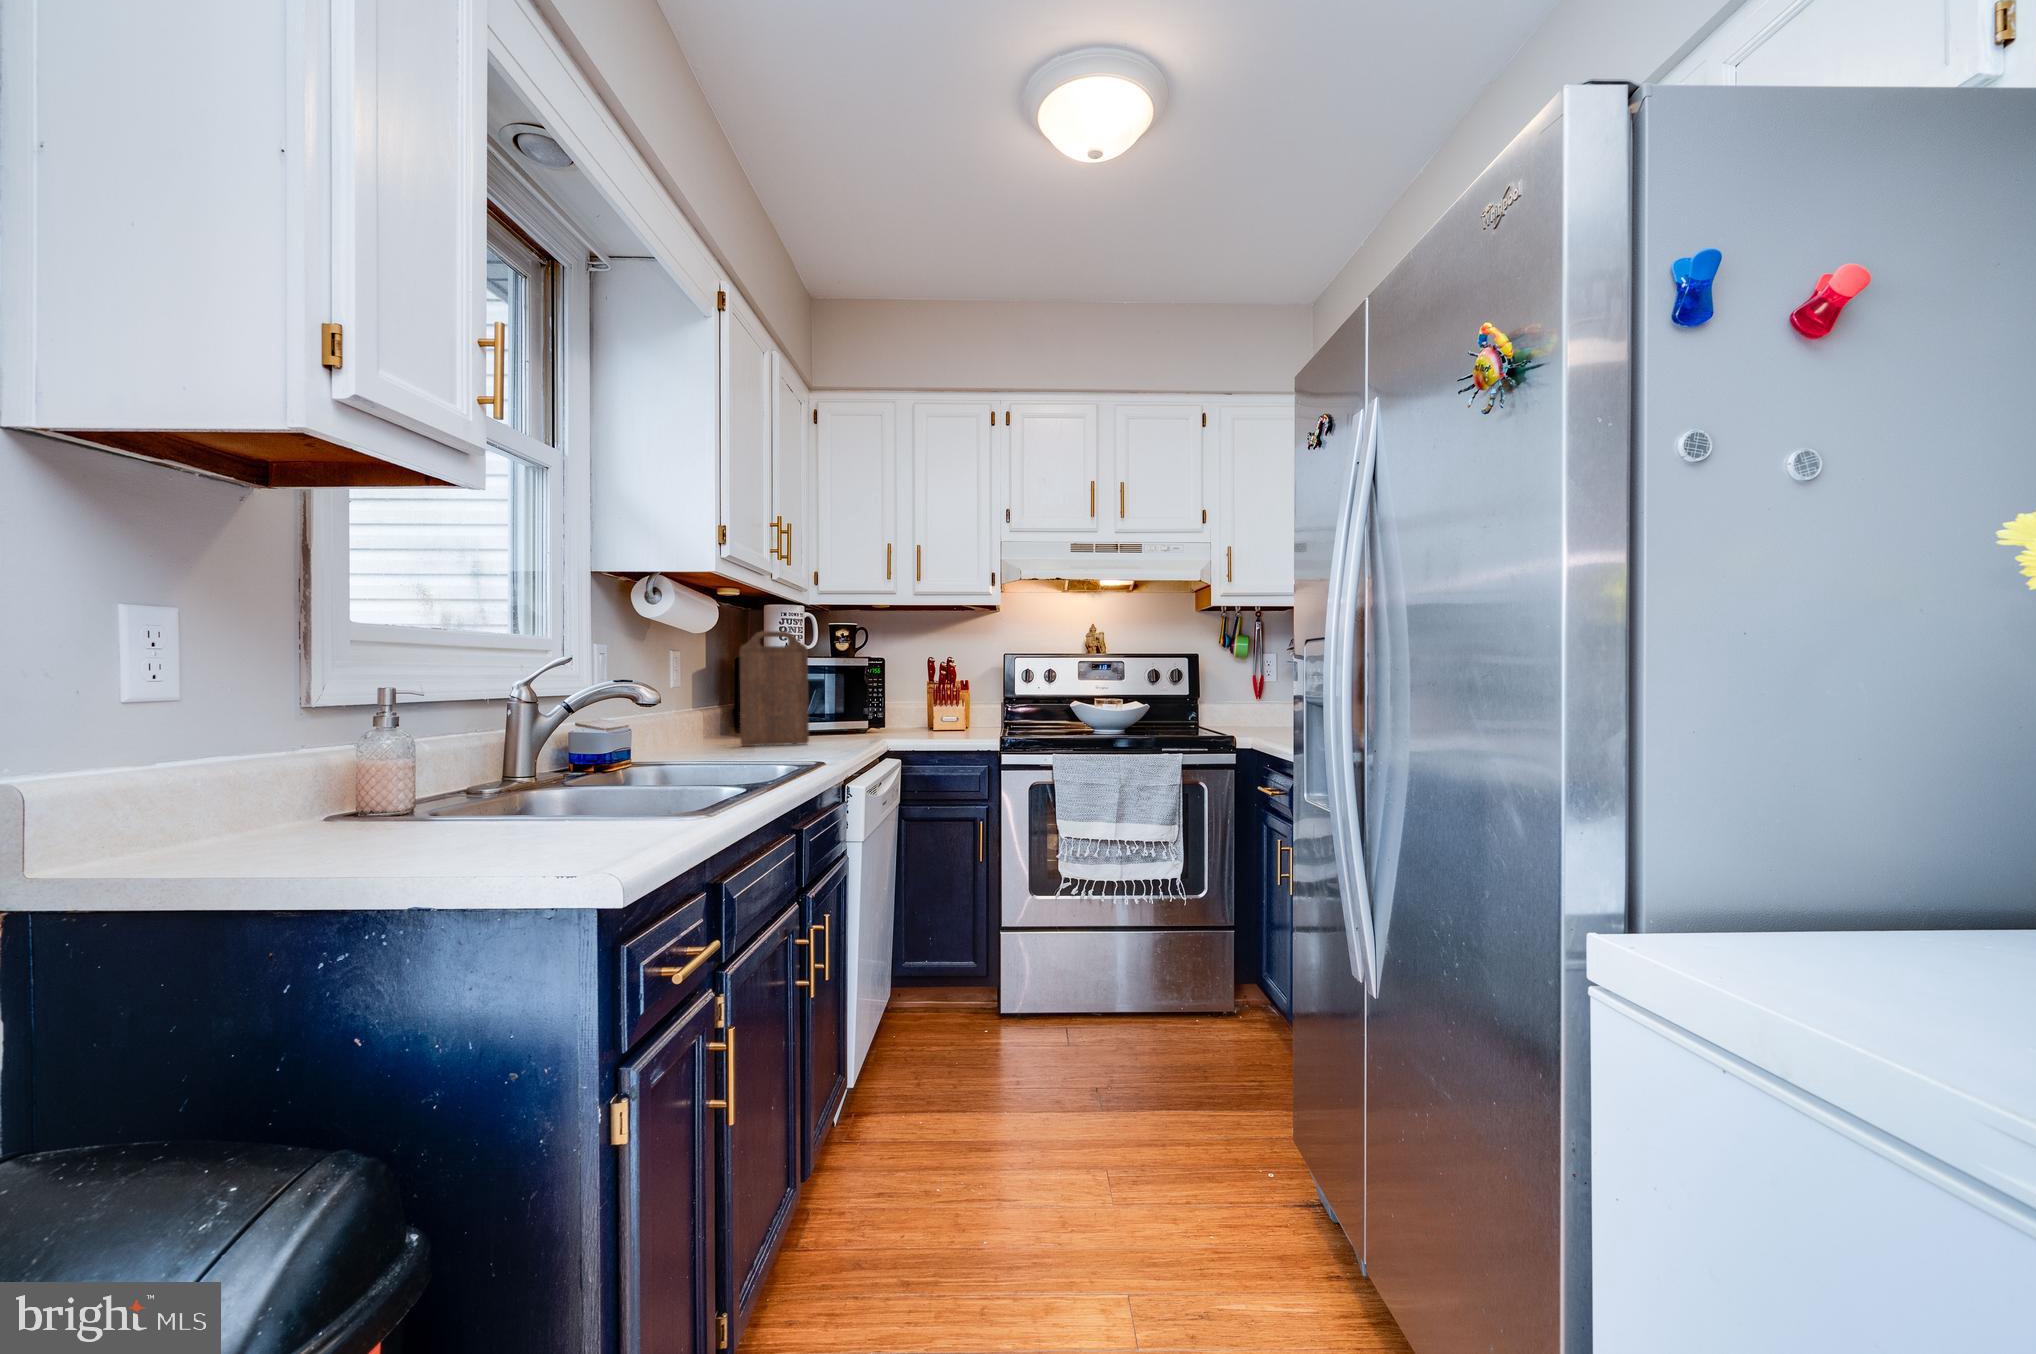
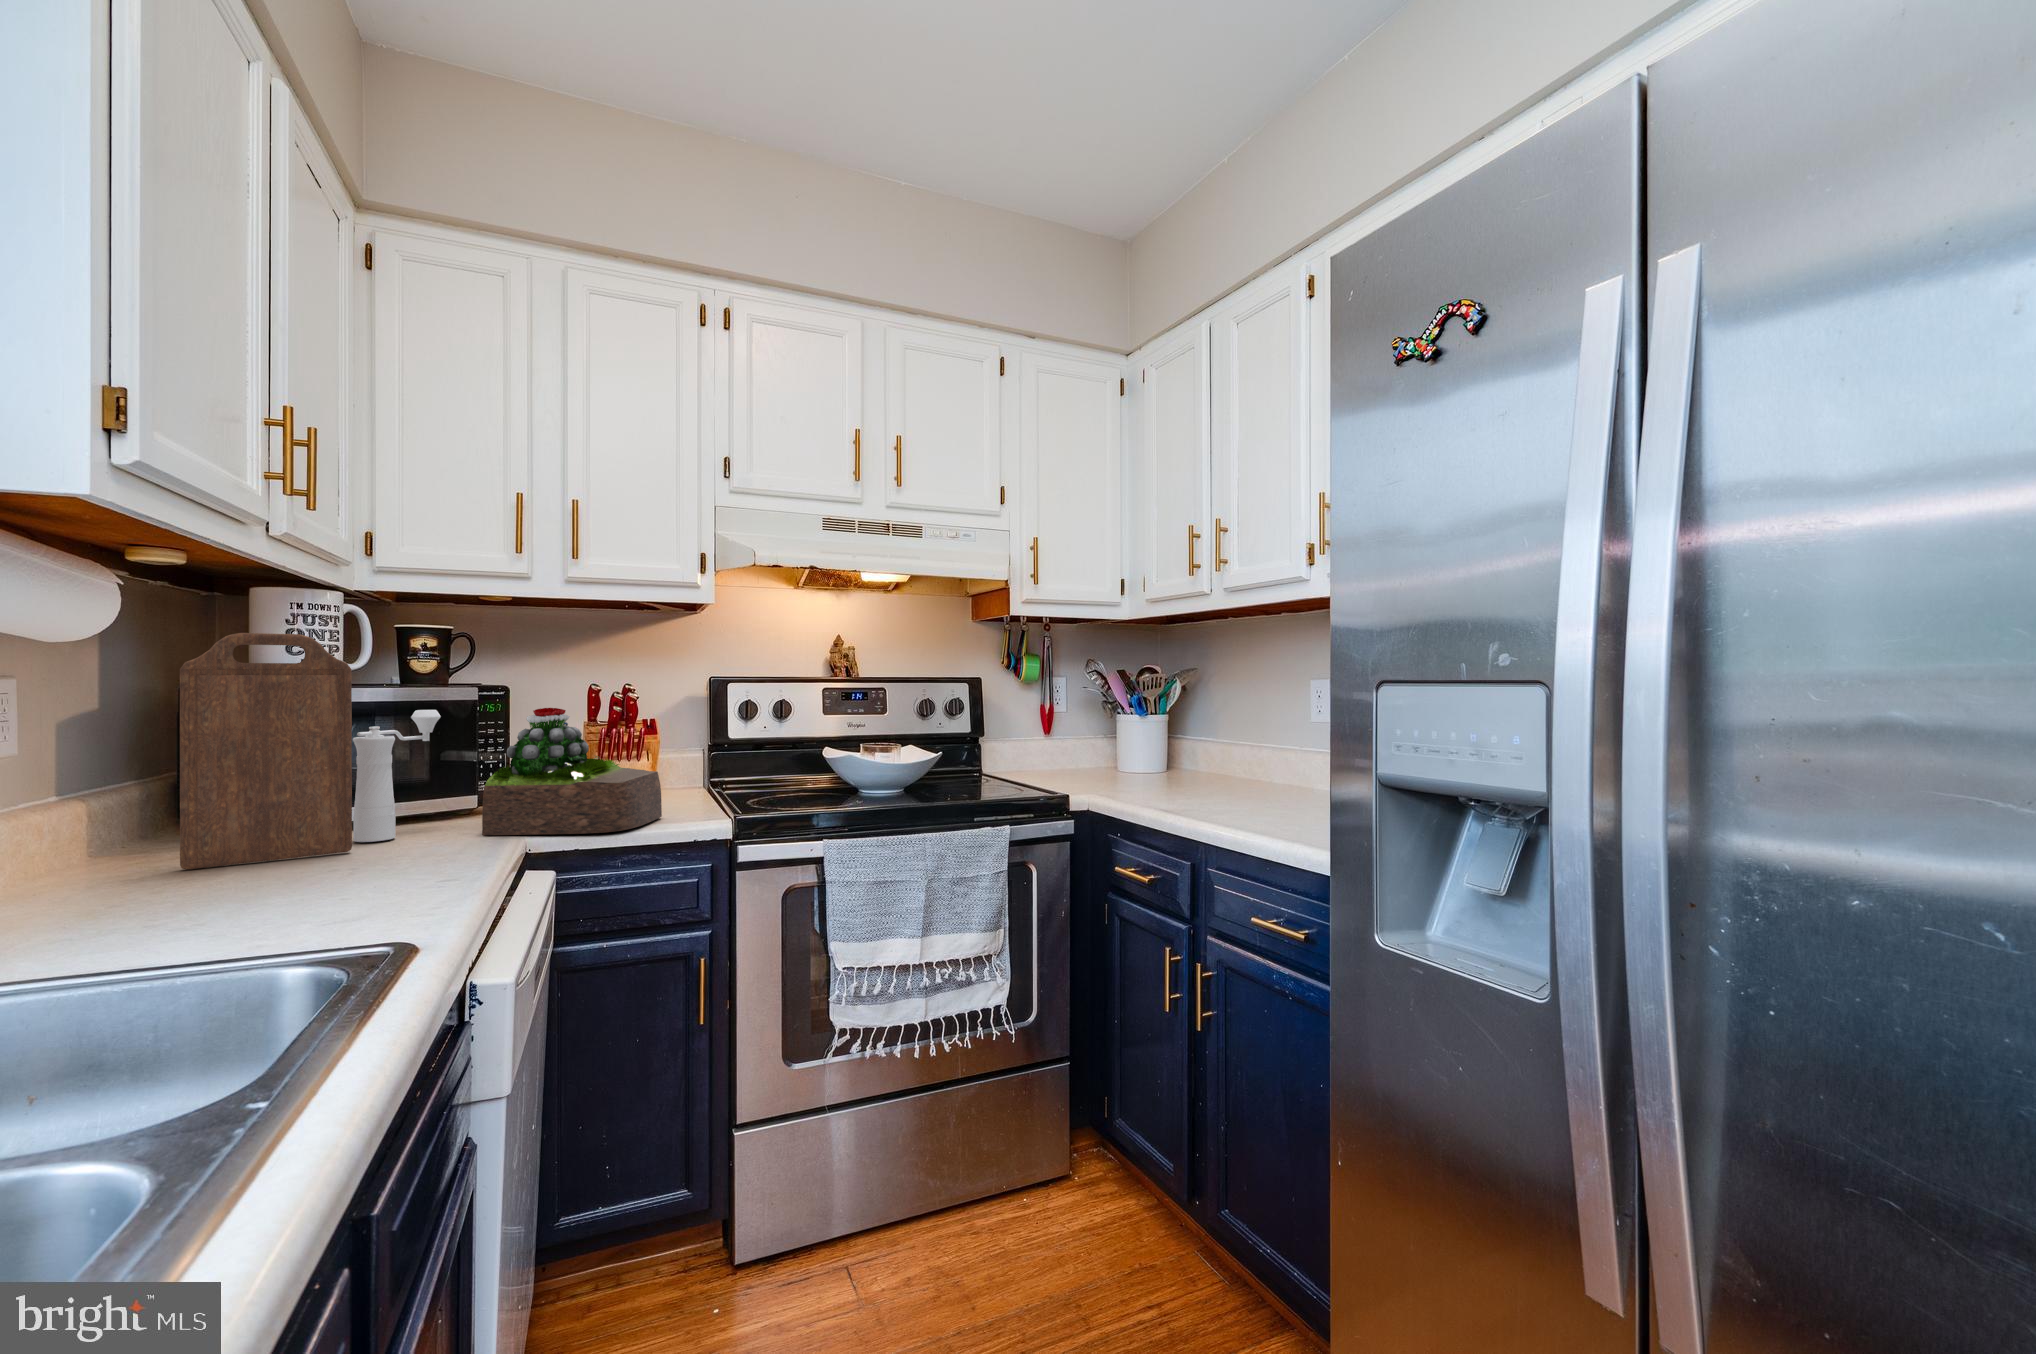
succulent plant: none [868,671,963,742] -> present [482,708,662,835]
pepper mill: none [808,672,848,741] -> present [353,710,441,842]

